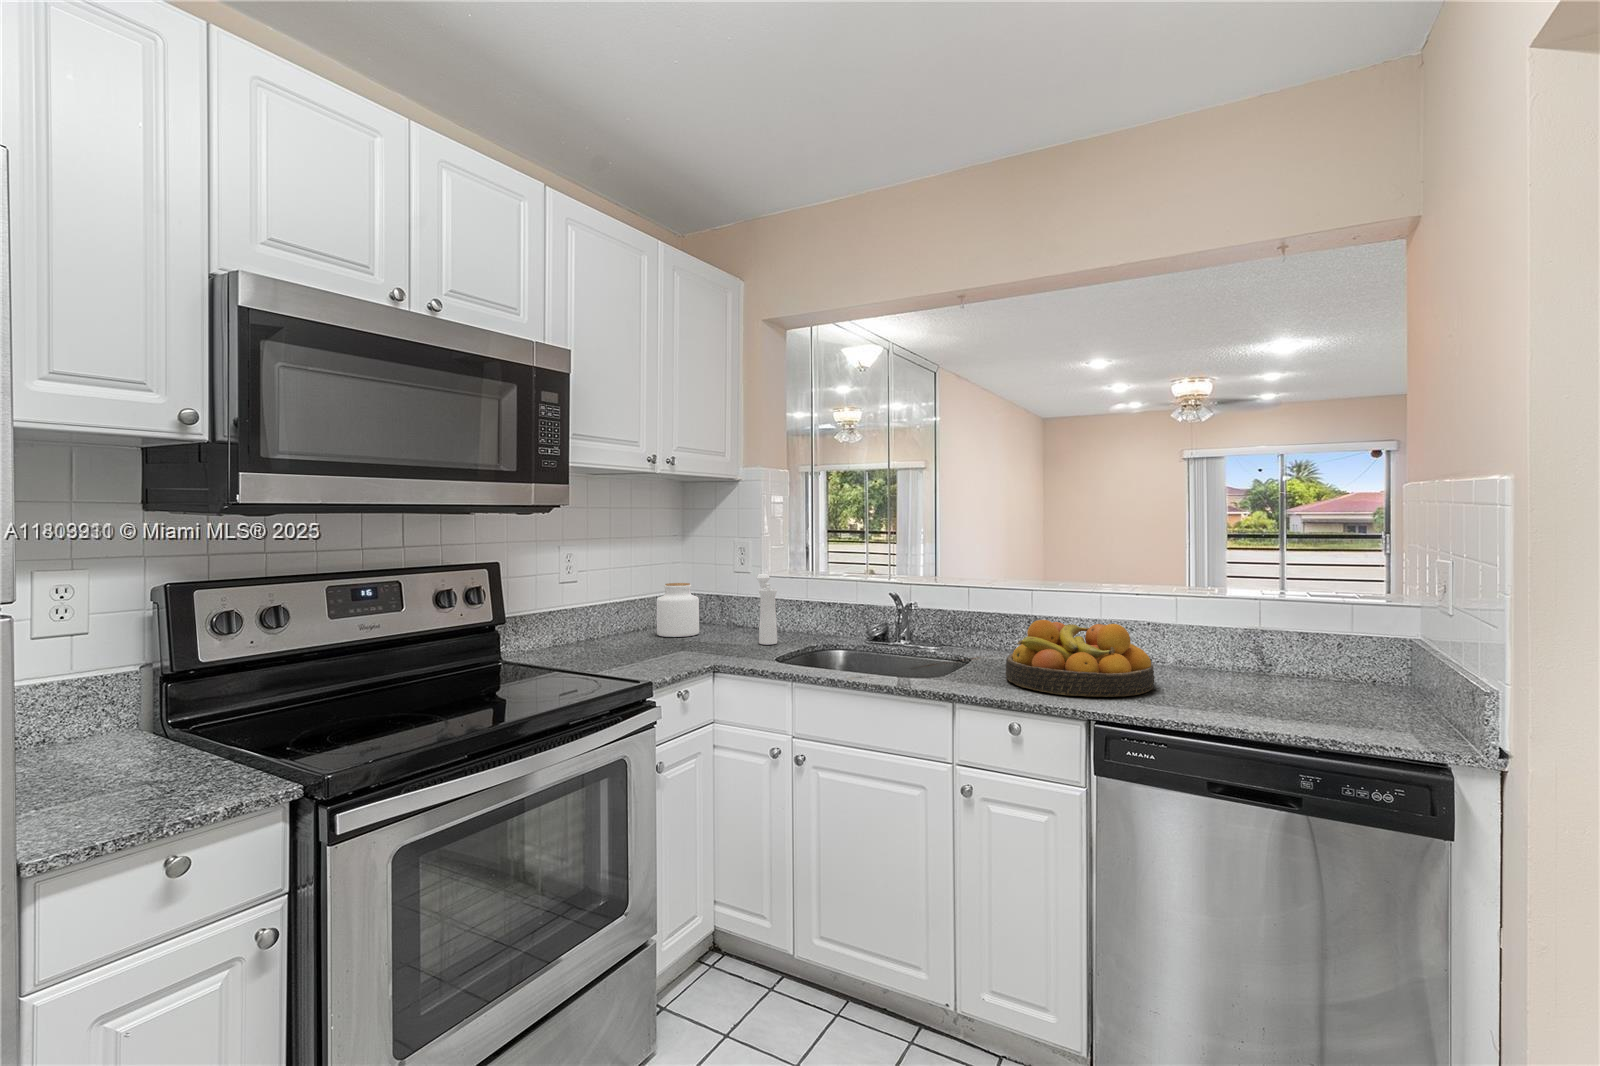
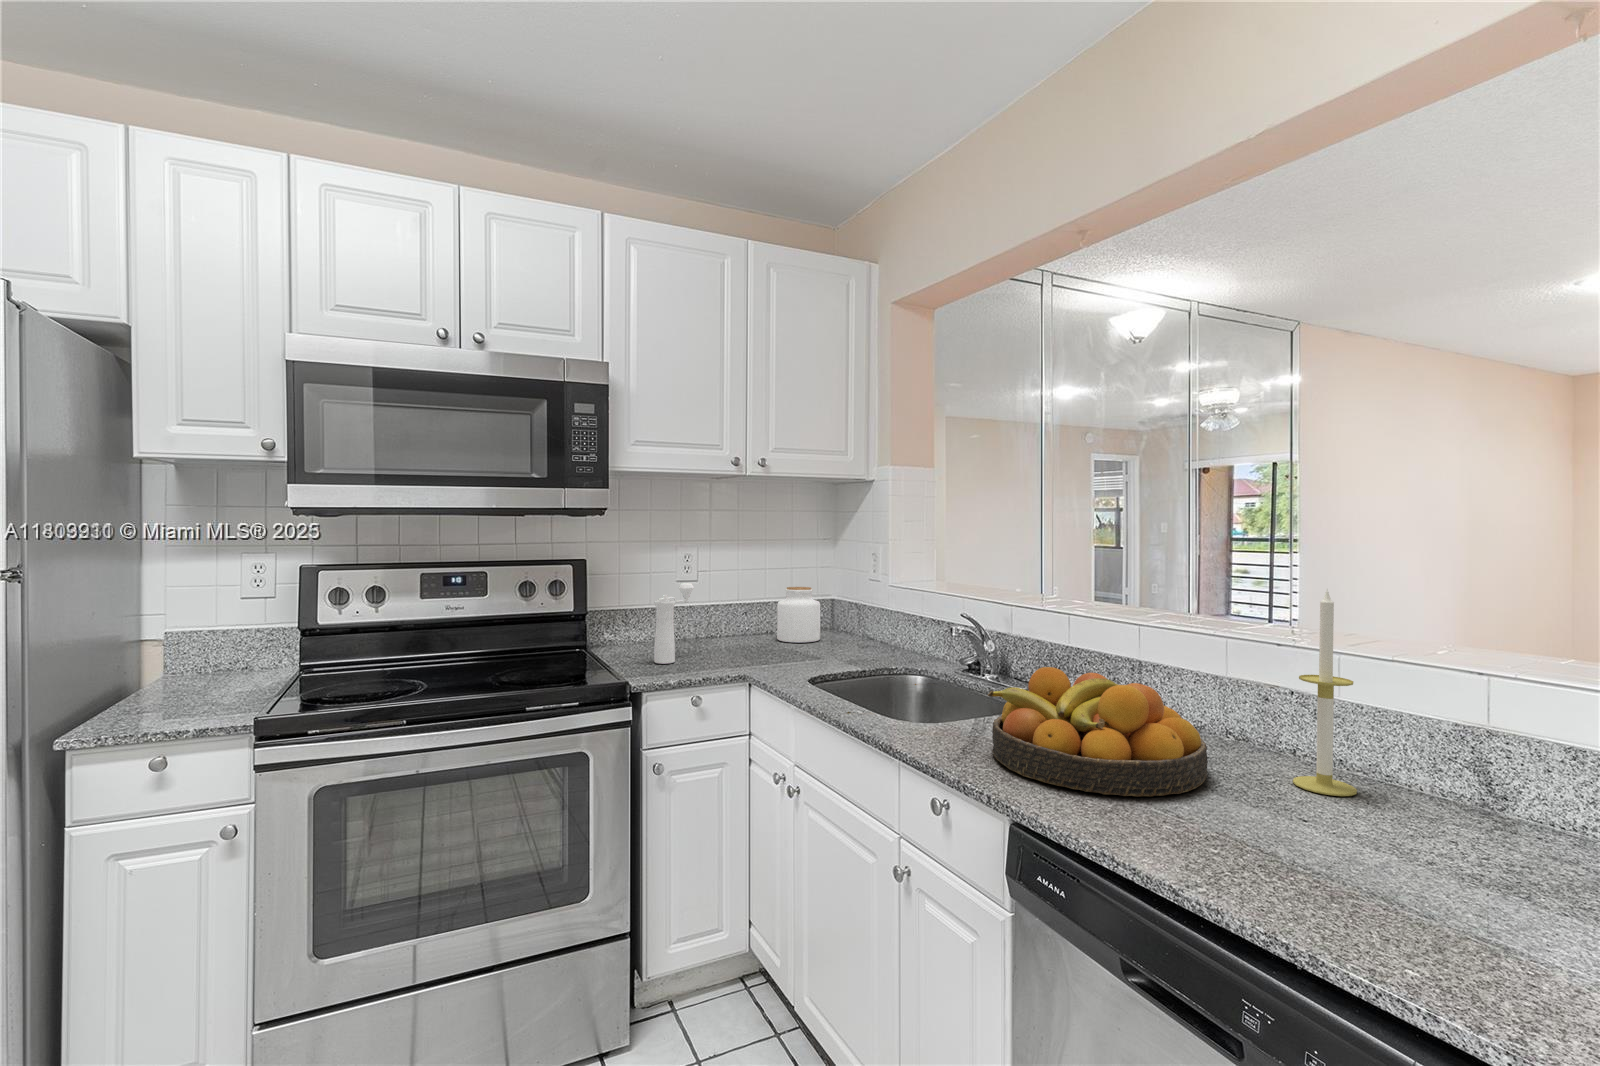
candle: none [1174,554,1210,678] -> present [1293,590,1357,796]
pepper mill: present [757,574,777,645] -> present [654,583,694,664]

